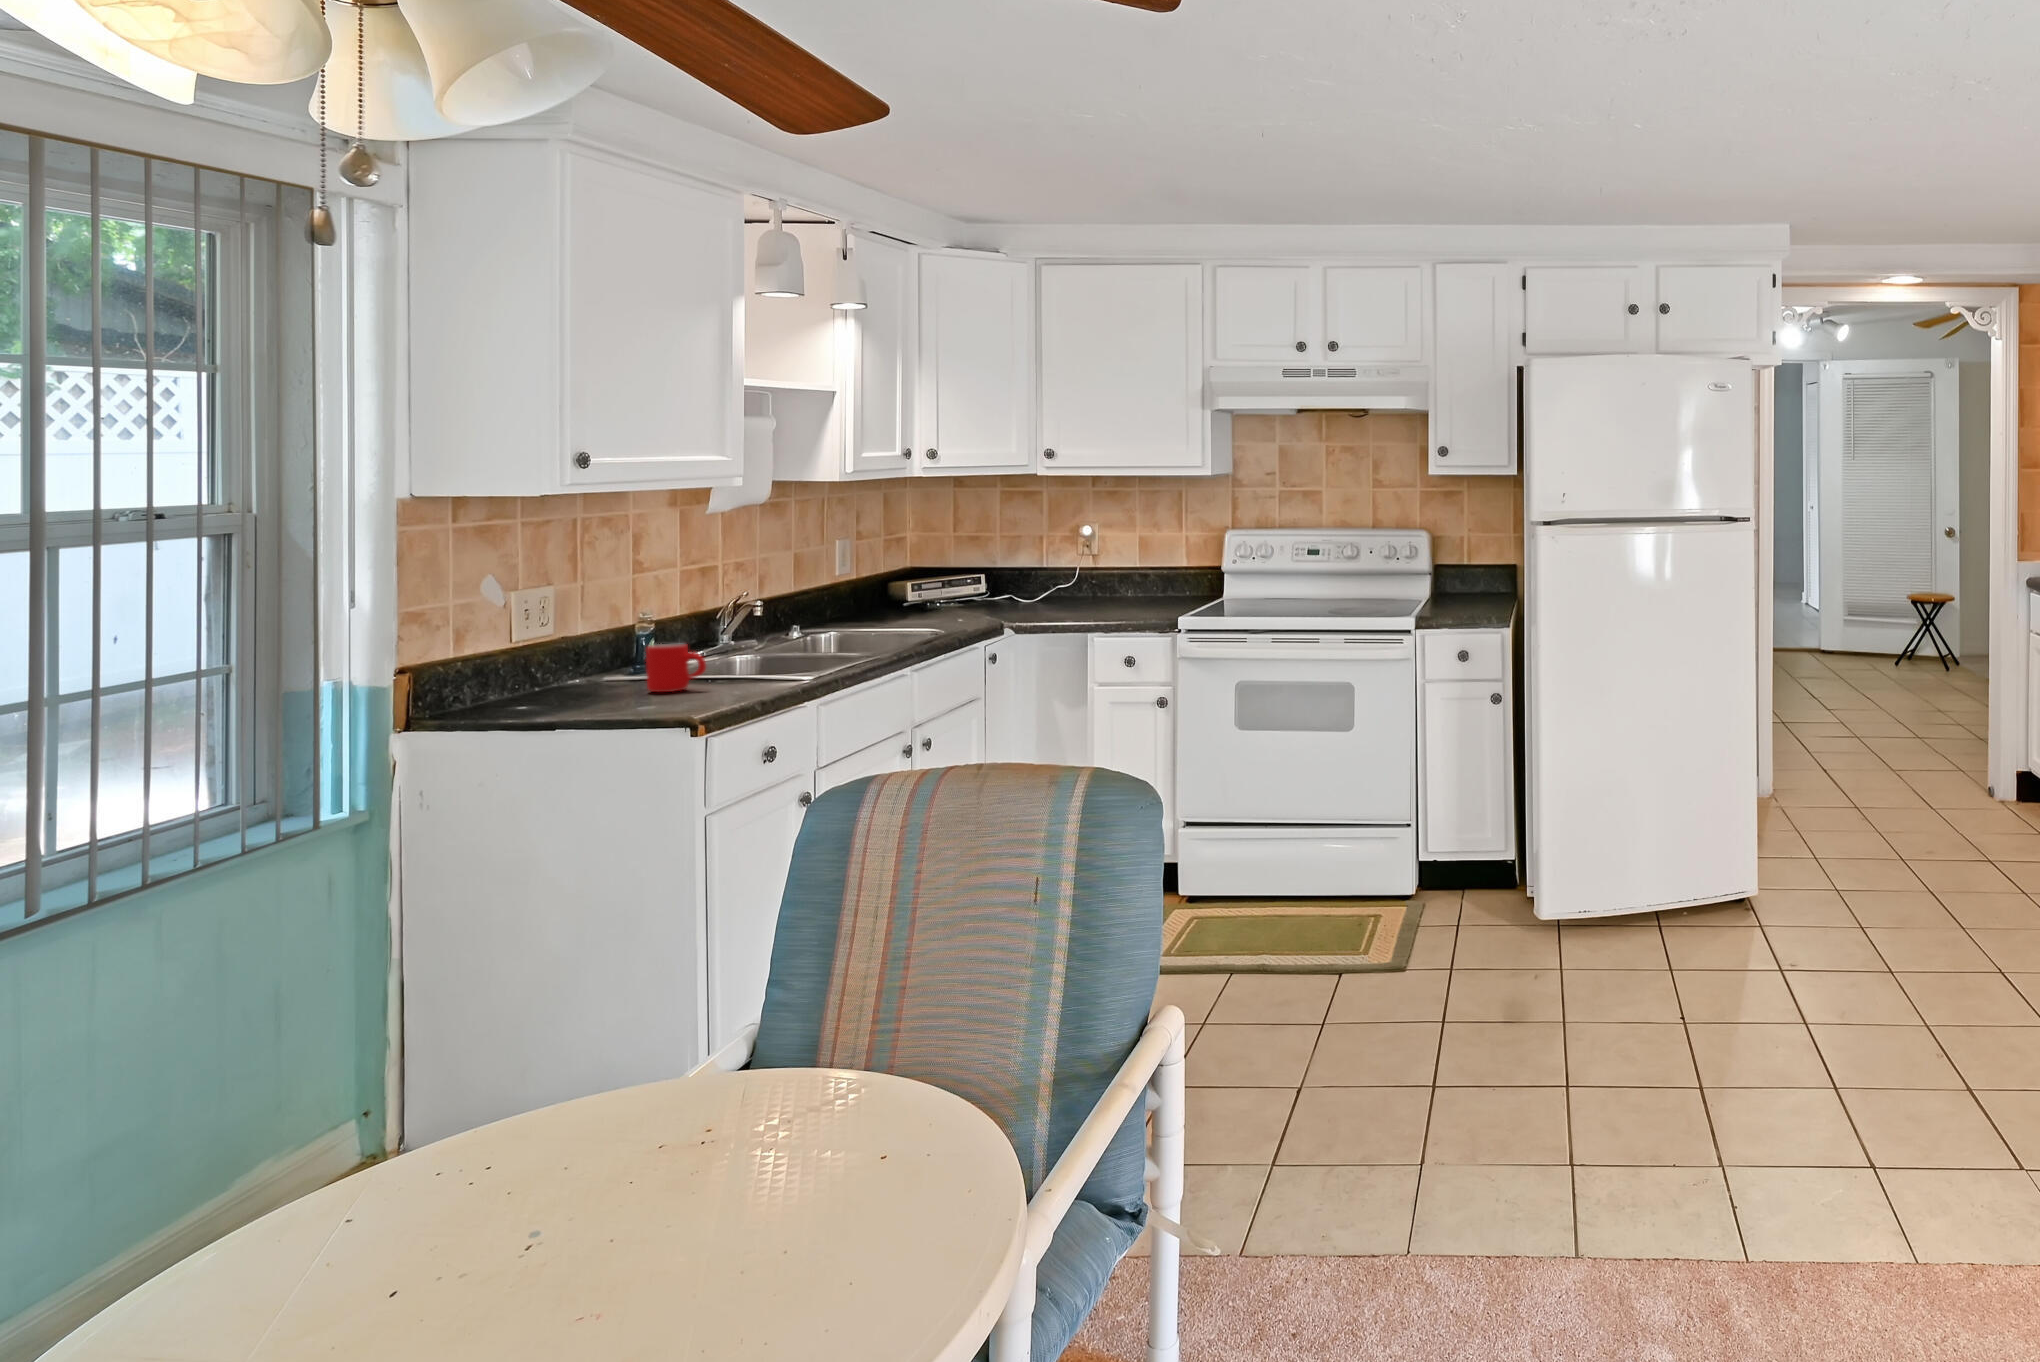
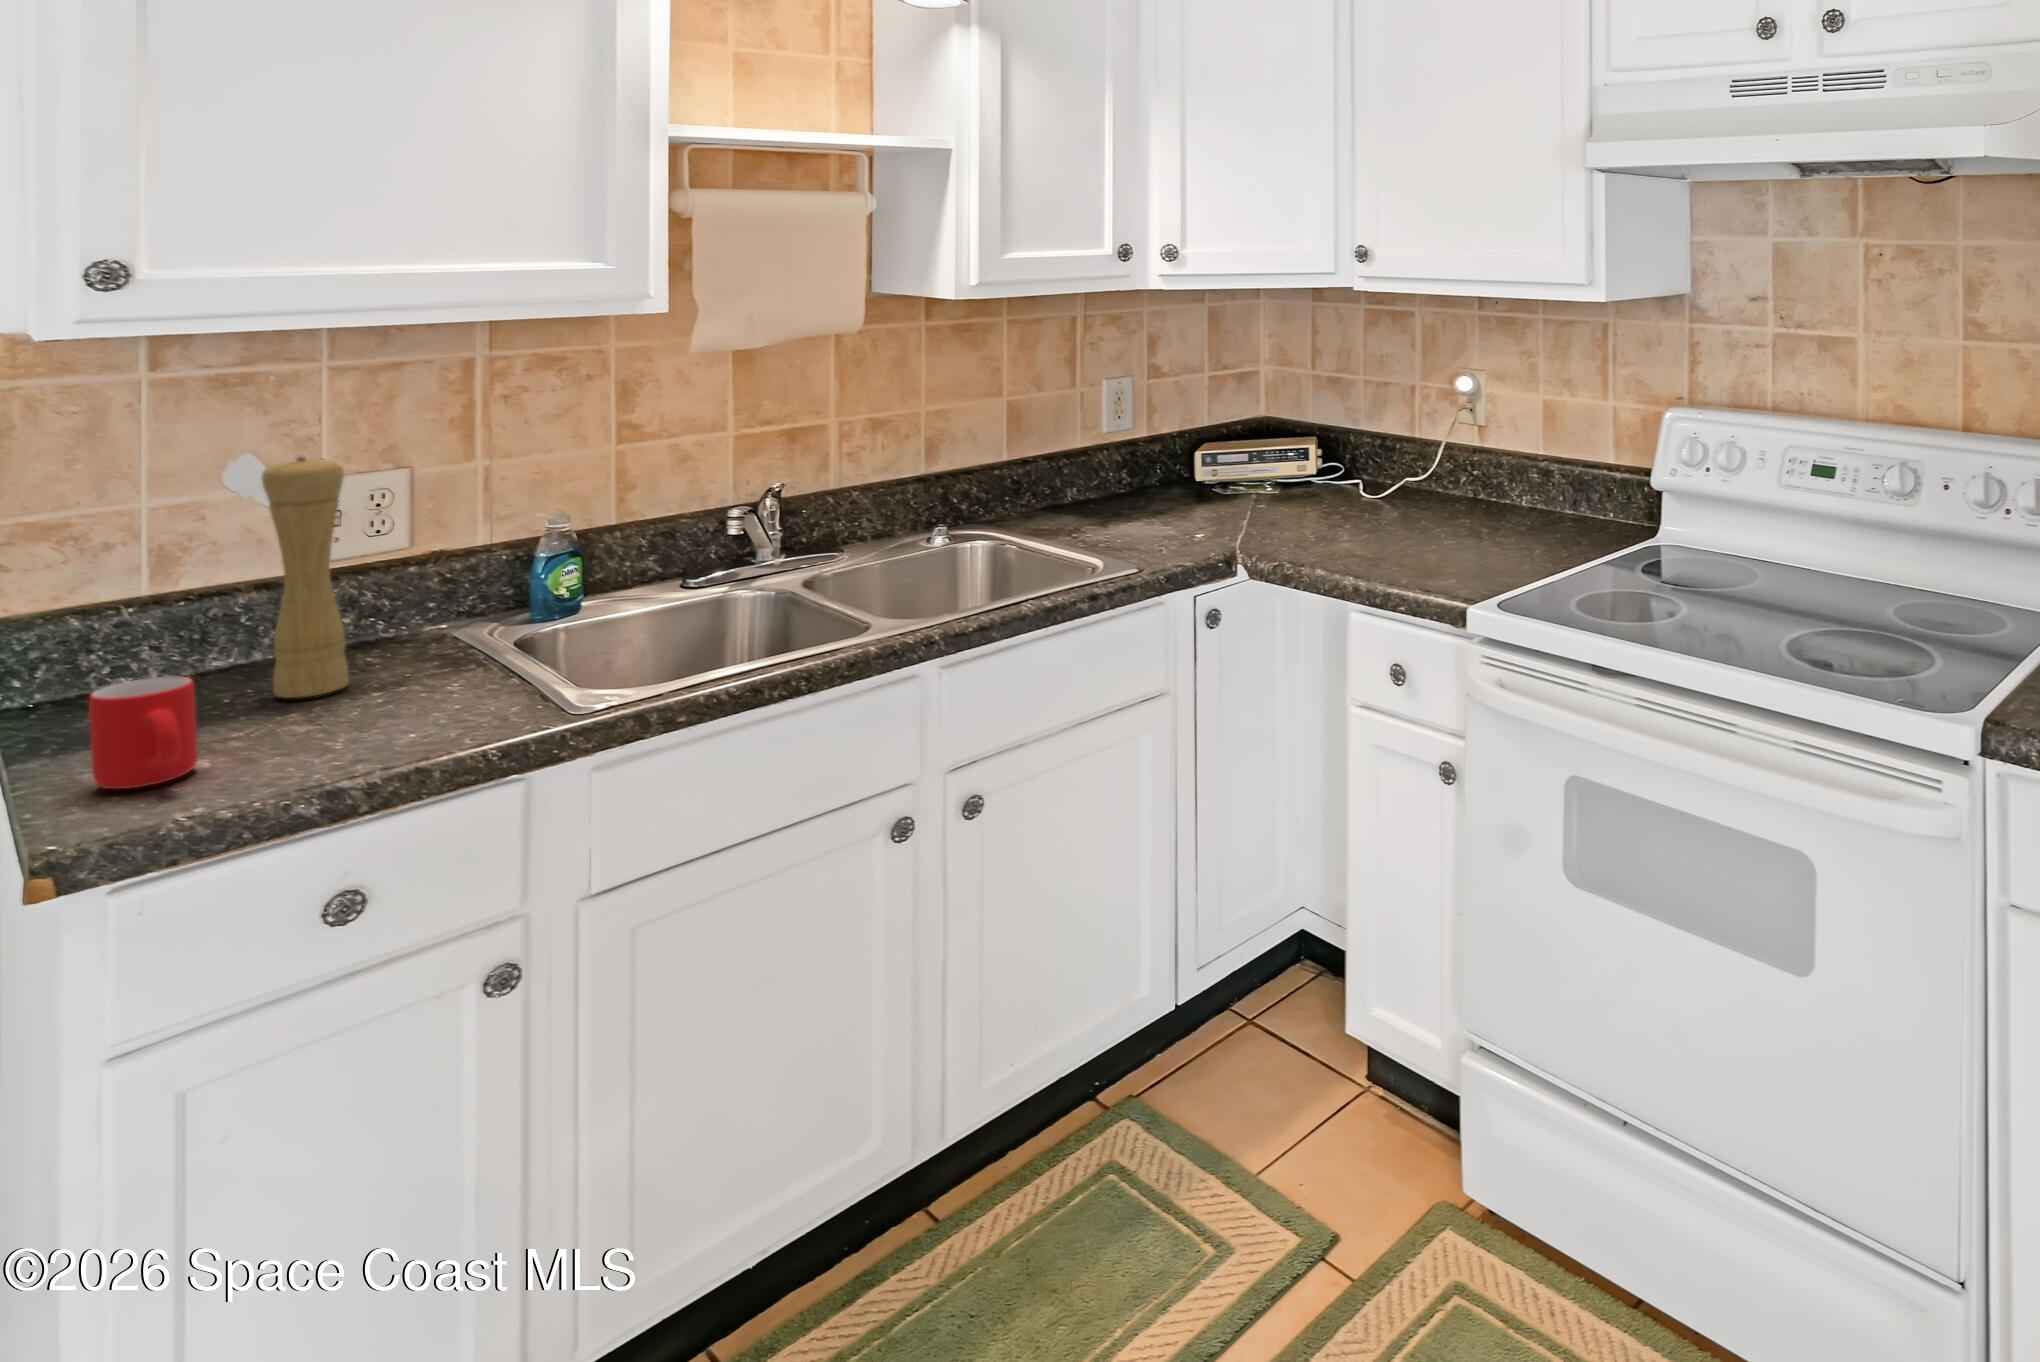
pepper mill: none [609,549,648,678] -> present [262,457,349,698]

